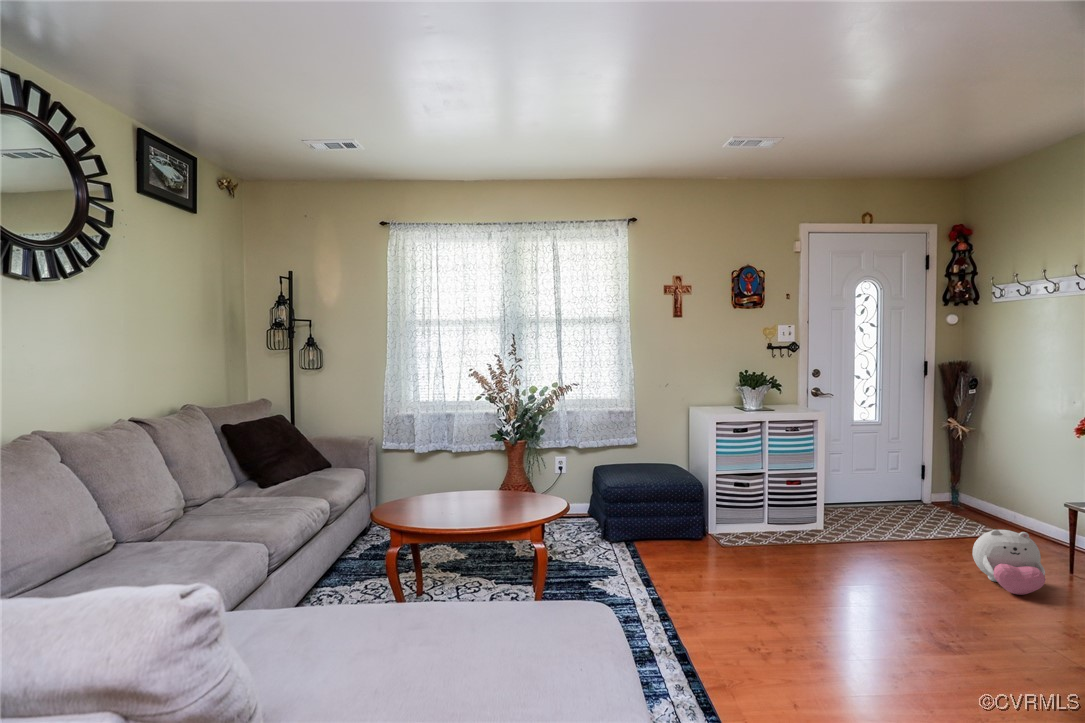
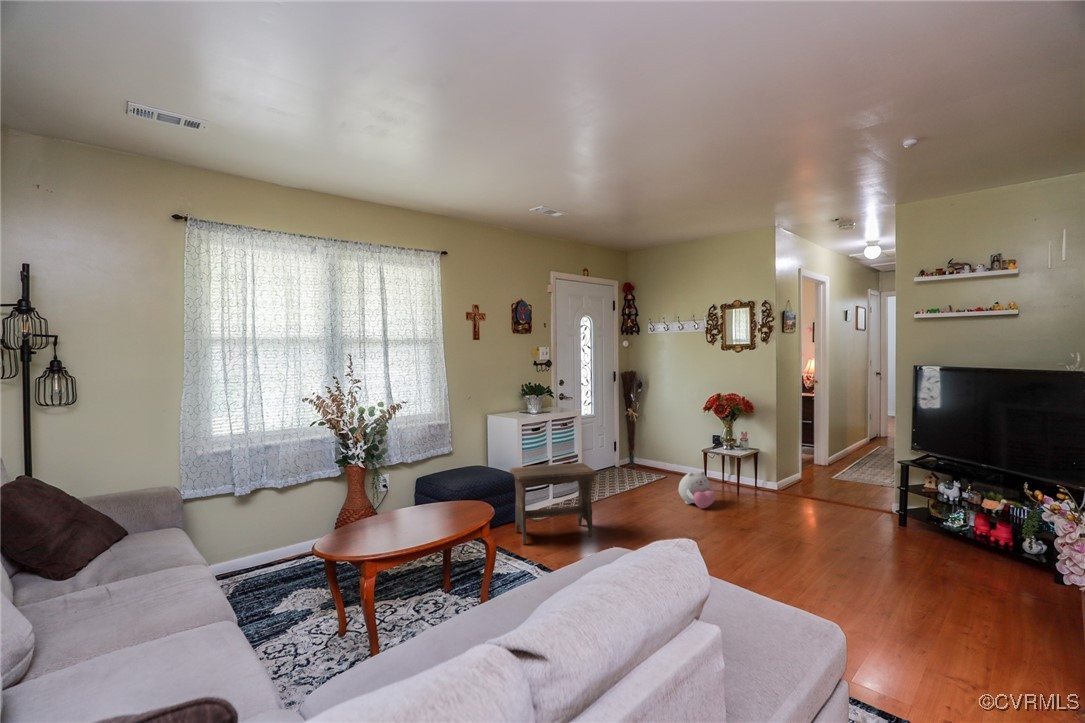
footstool: none [666,473,781,583] -> present [510,463,598,544]

